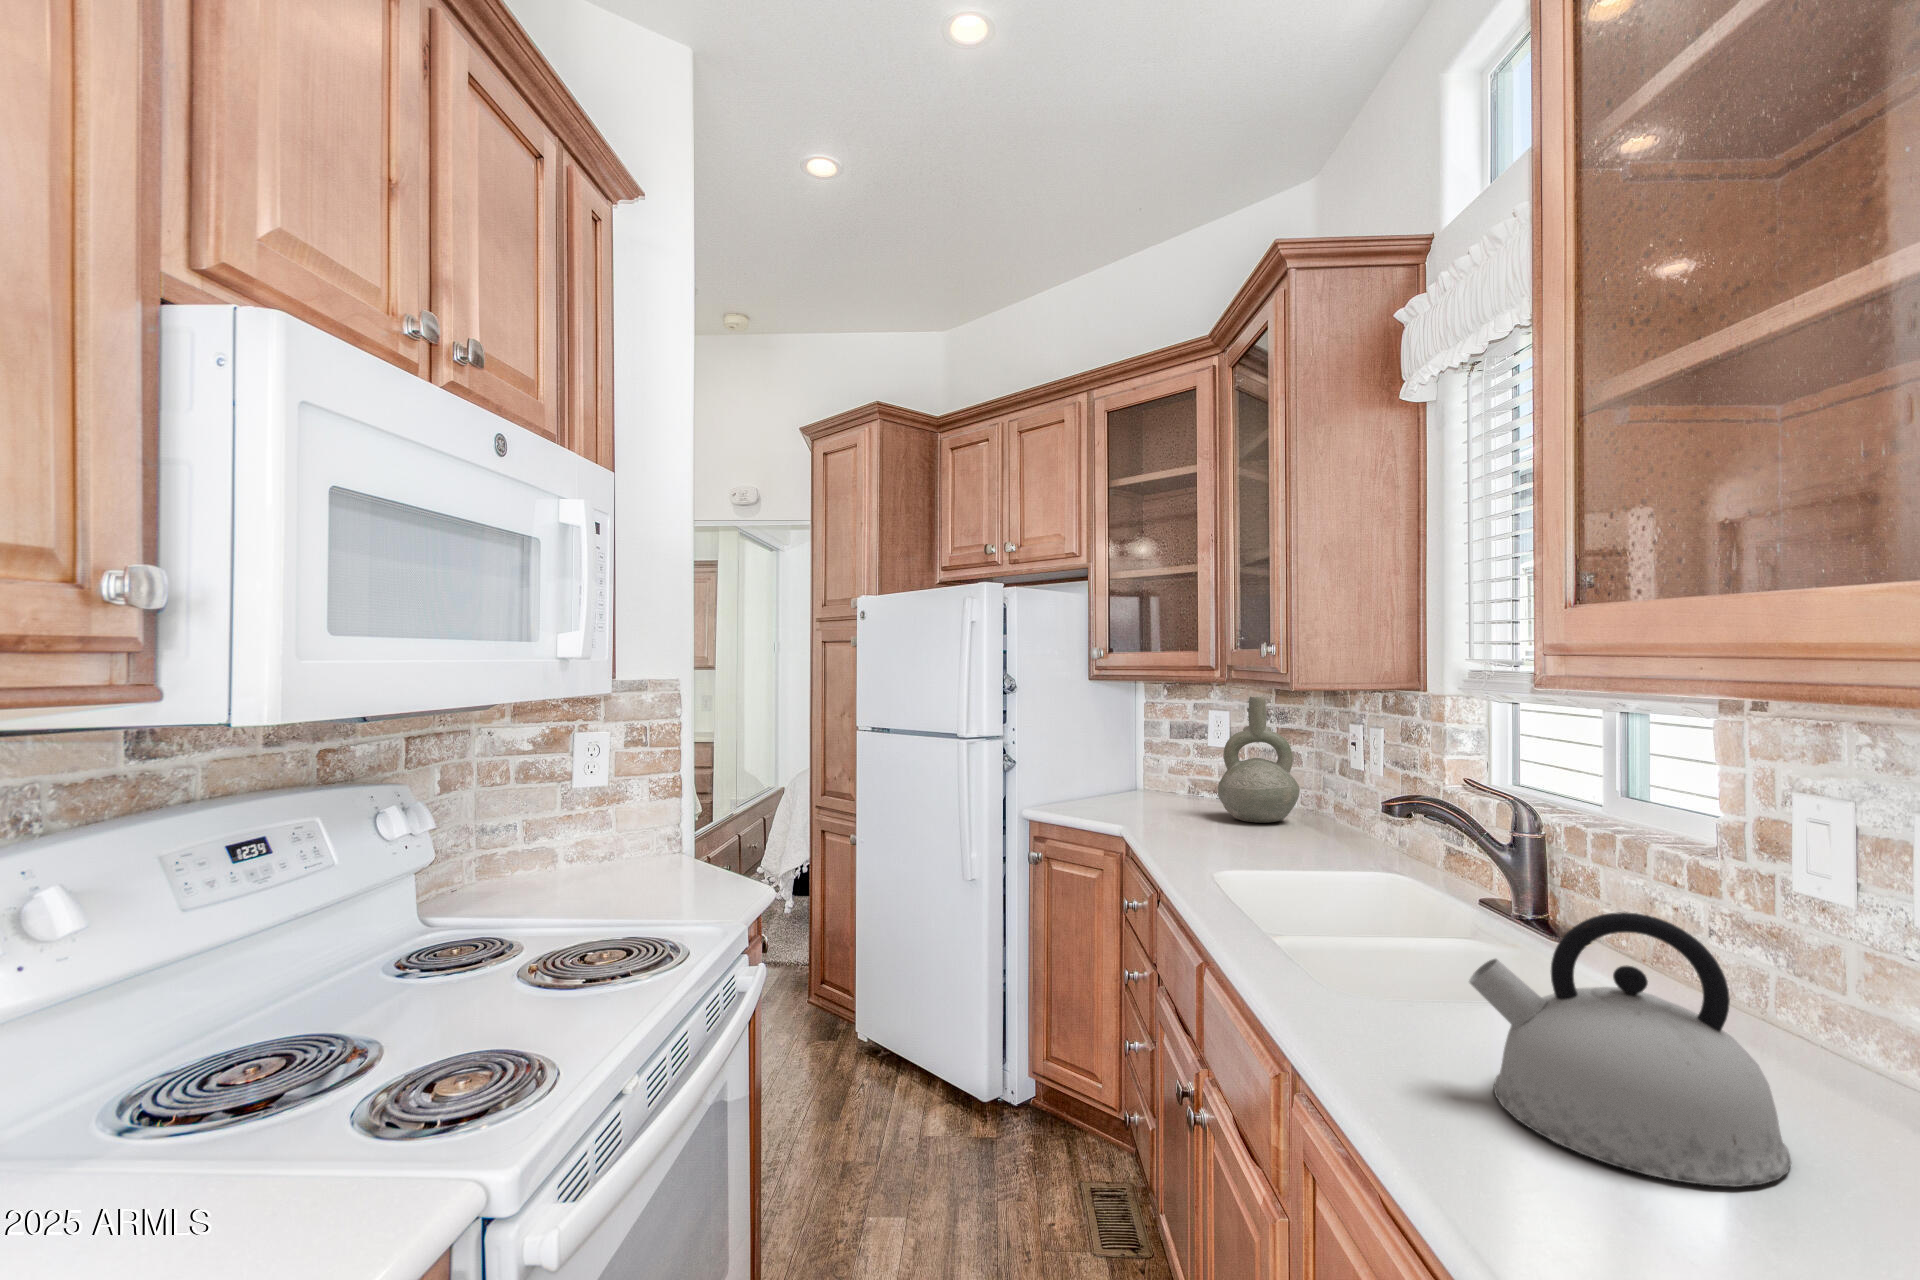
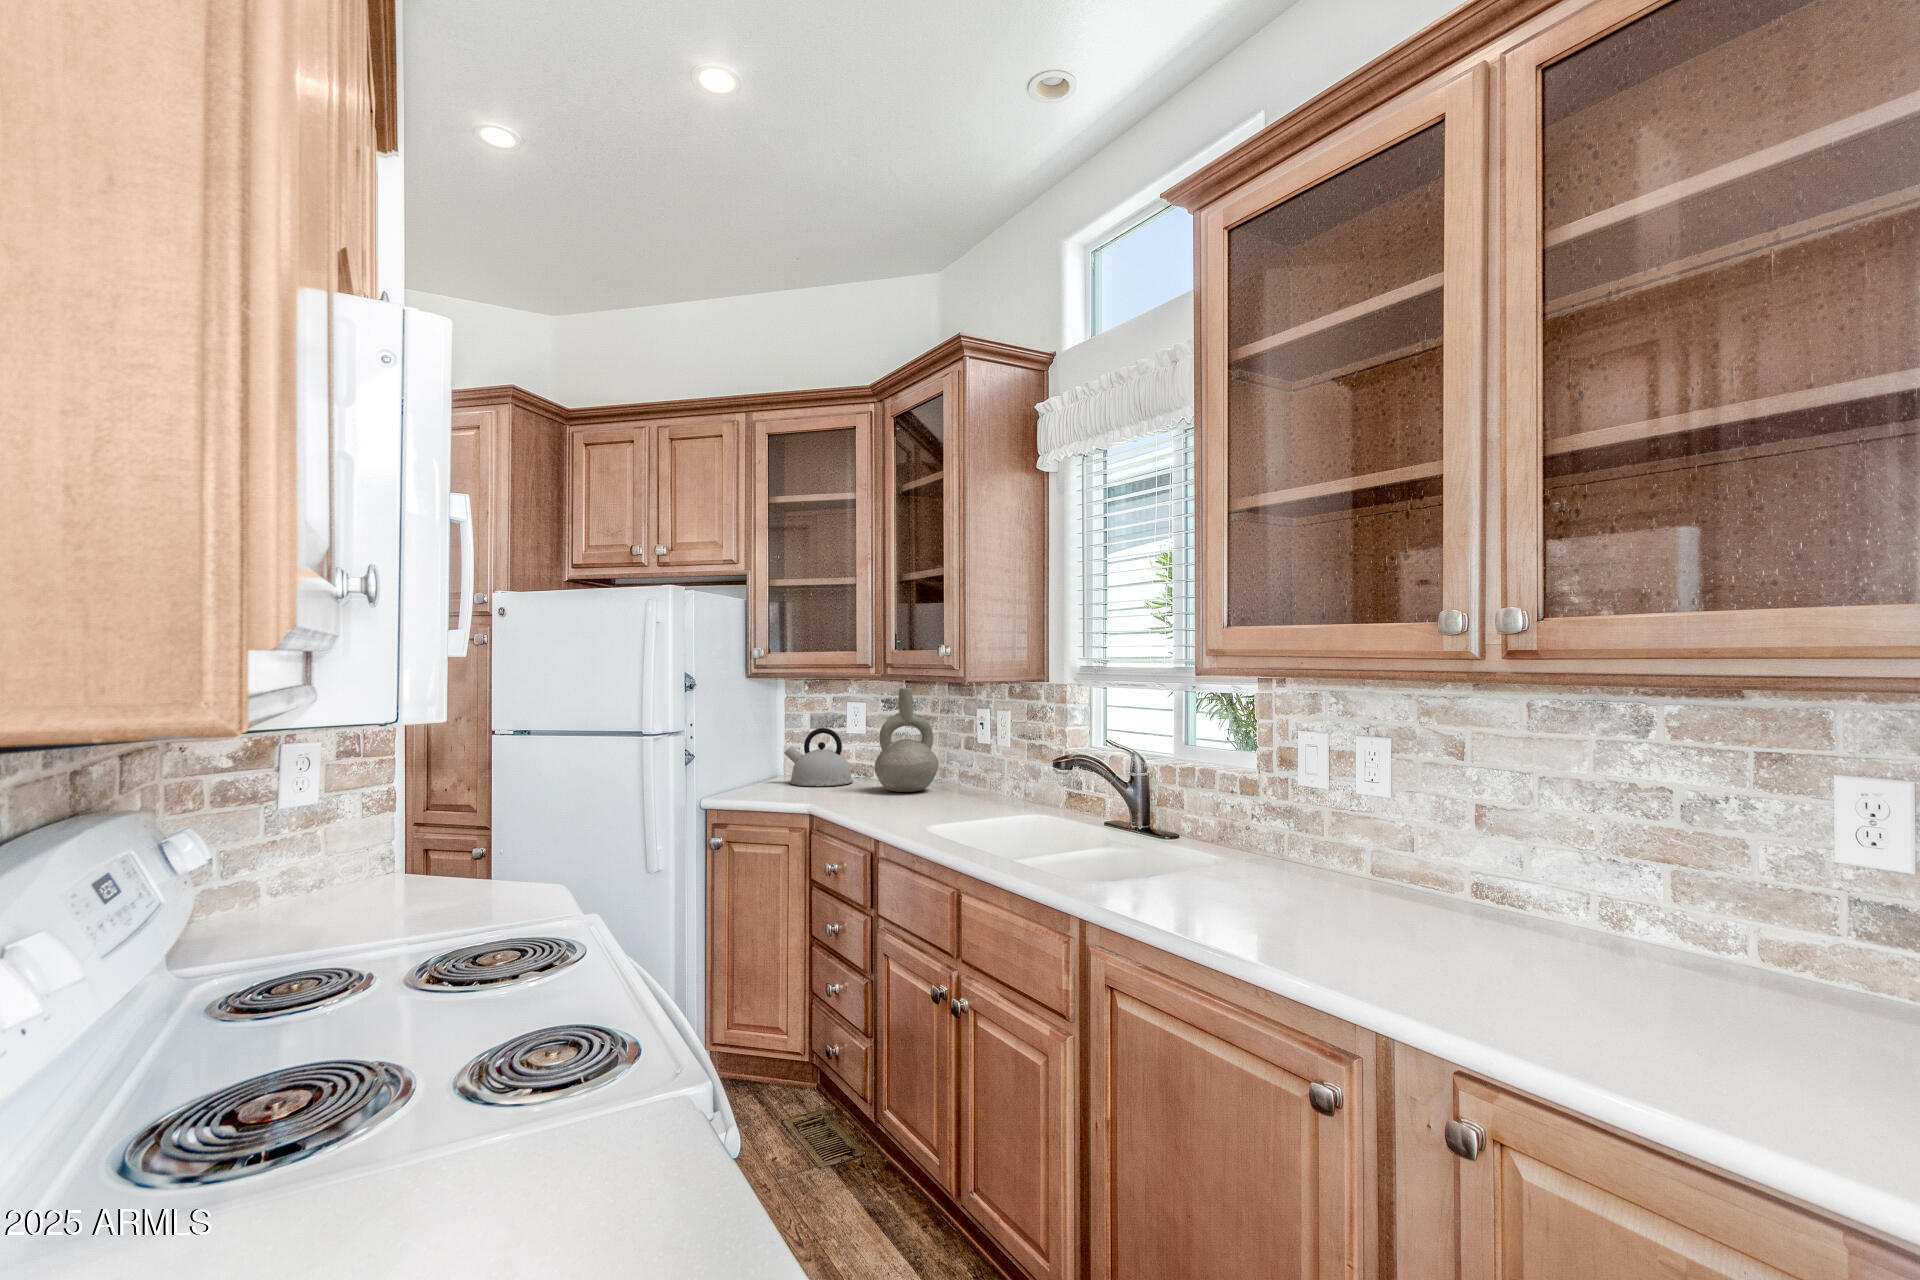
kettle: present [1469,912,1791,1187] -> present [784,728,853,786]

